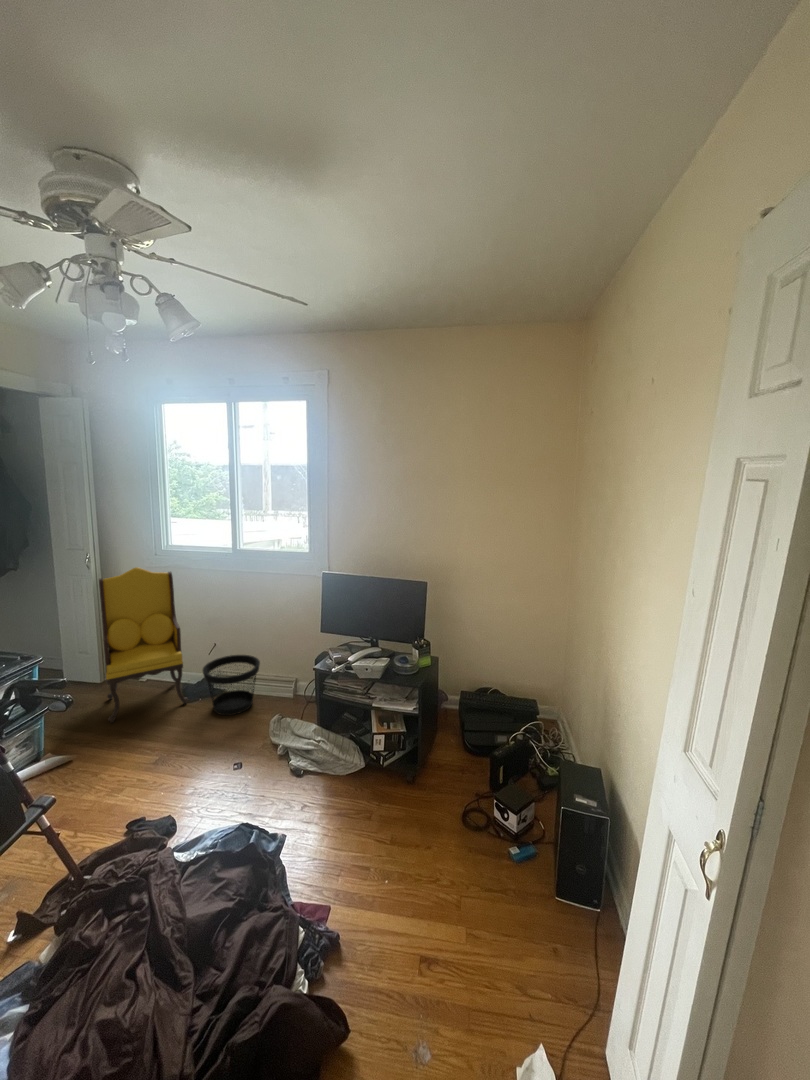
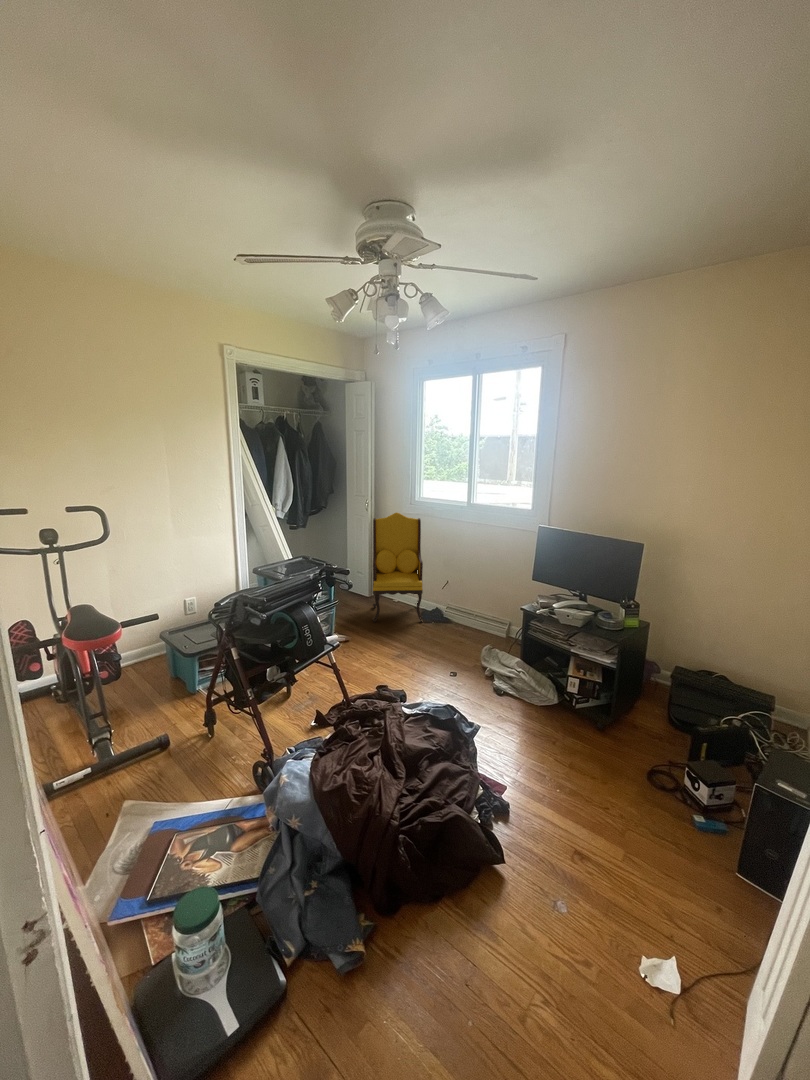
wastebasket: present [203,655,260,715] -> none [435,591,480,638]

